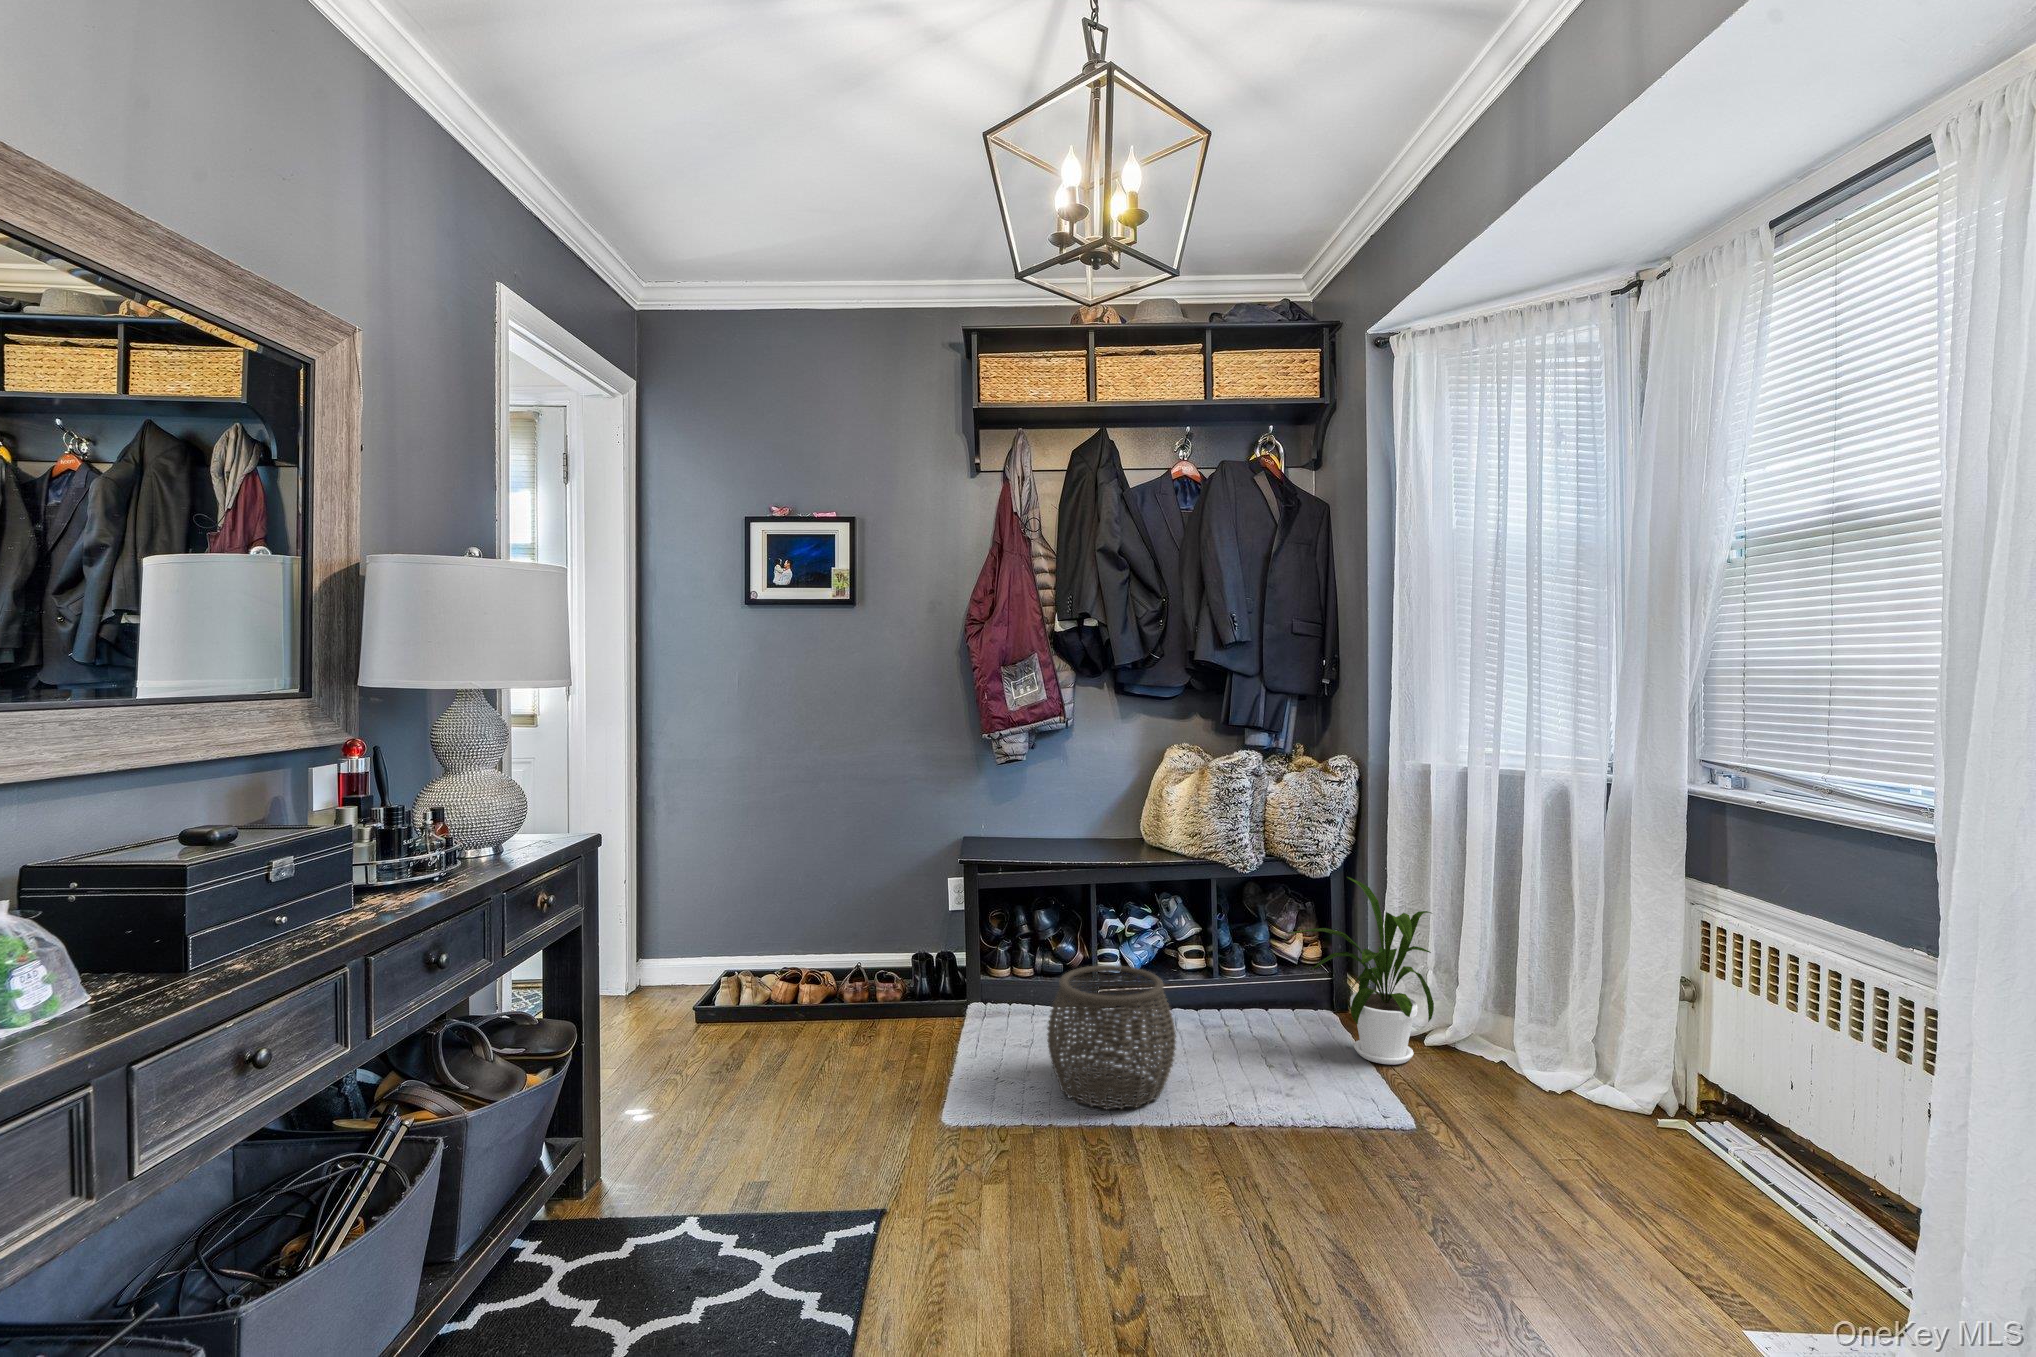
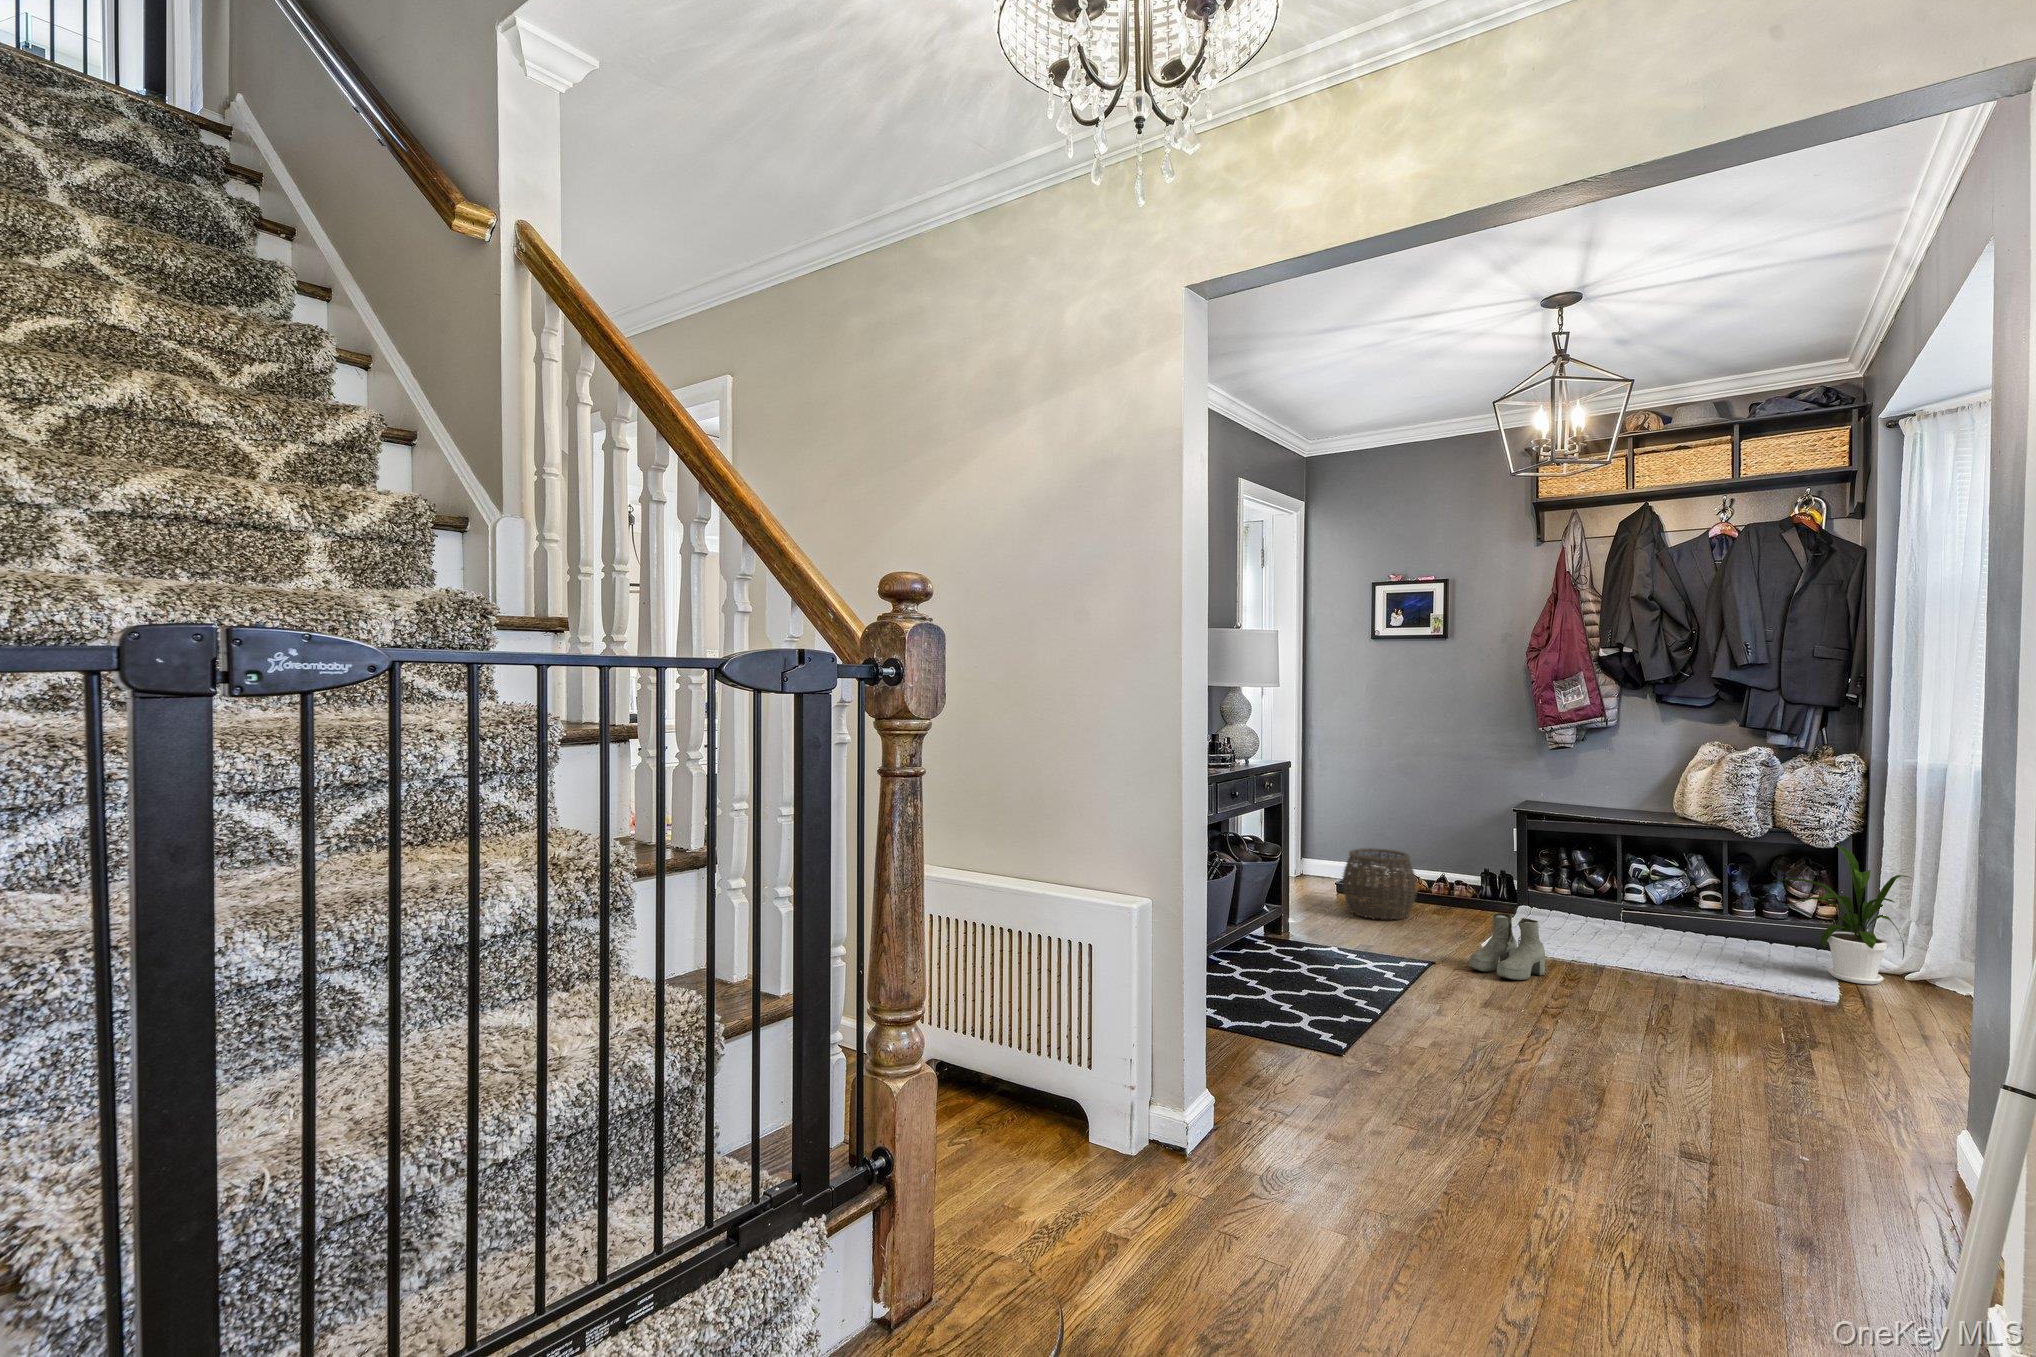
woven basket: present [1047,965,1176,1109] -> present [1343,848,1417,920]
boots: none [943,1074,1057,1211] -> present [1469,913,1545,980]

